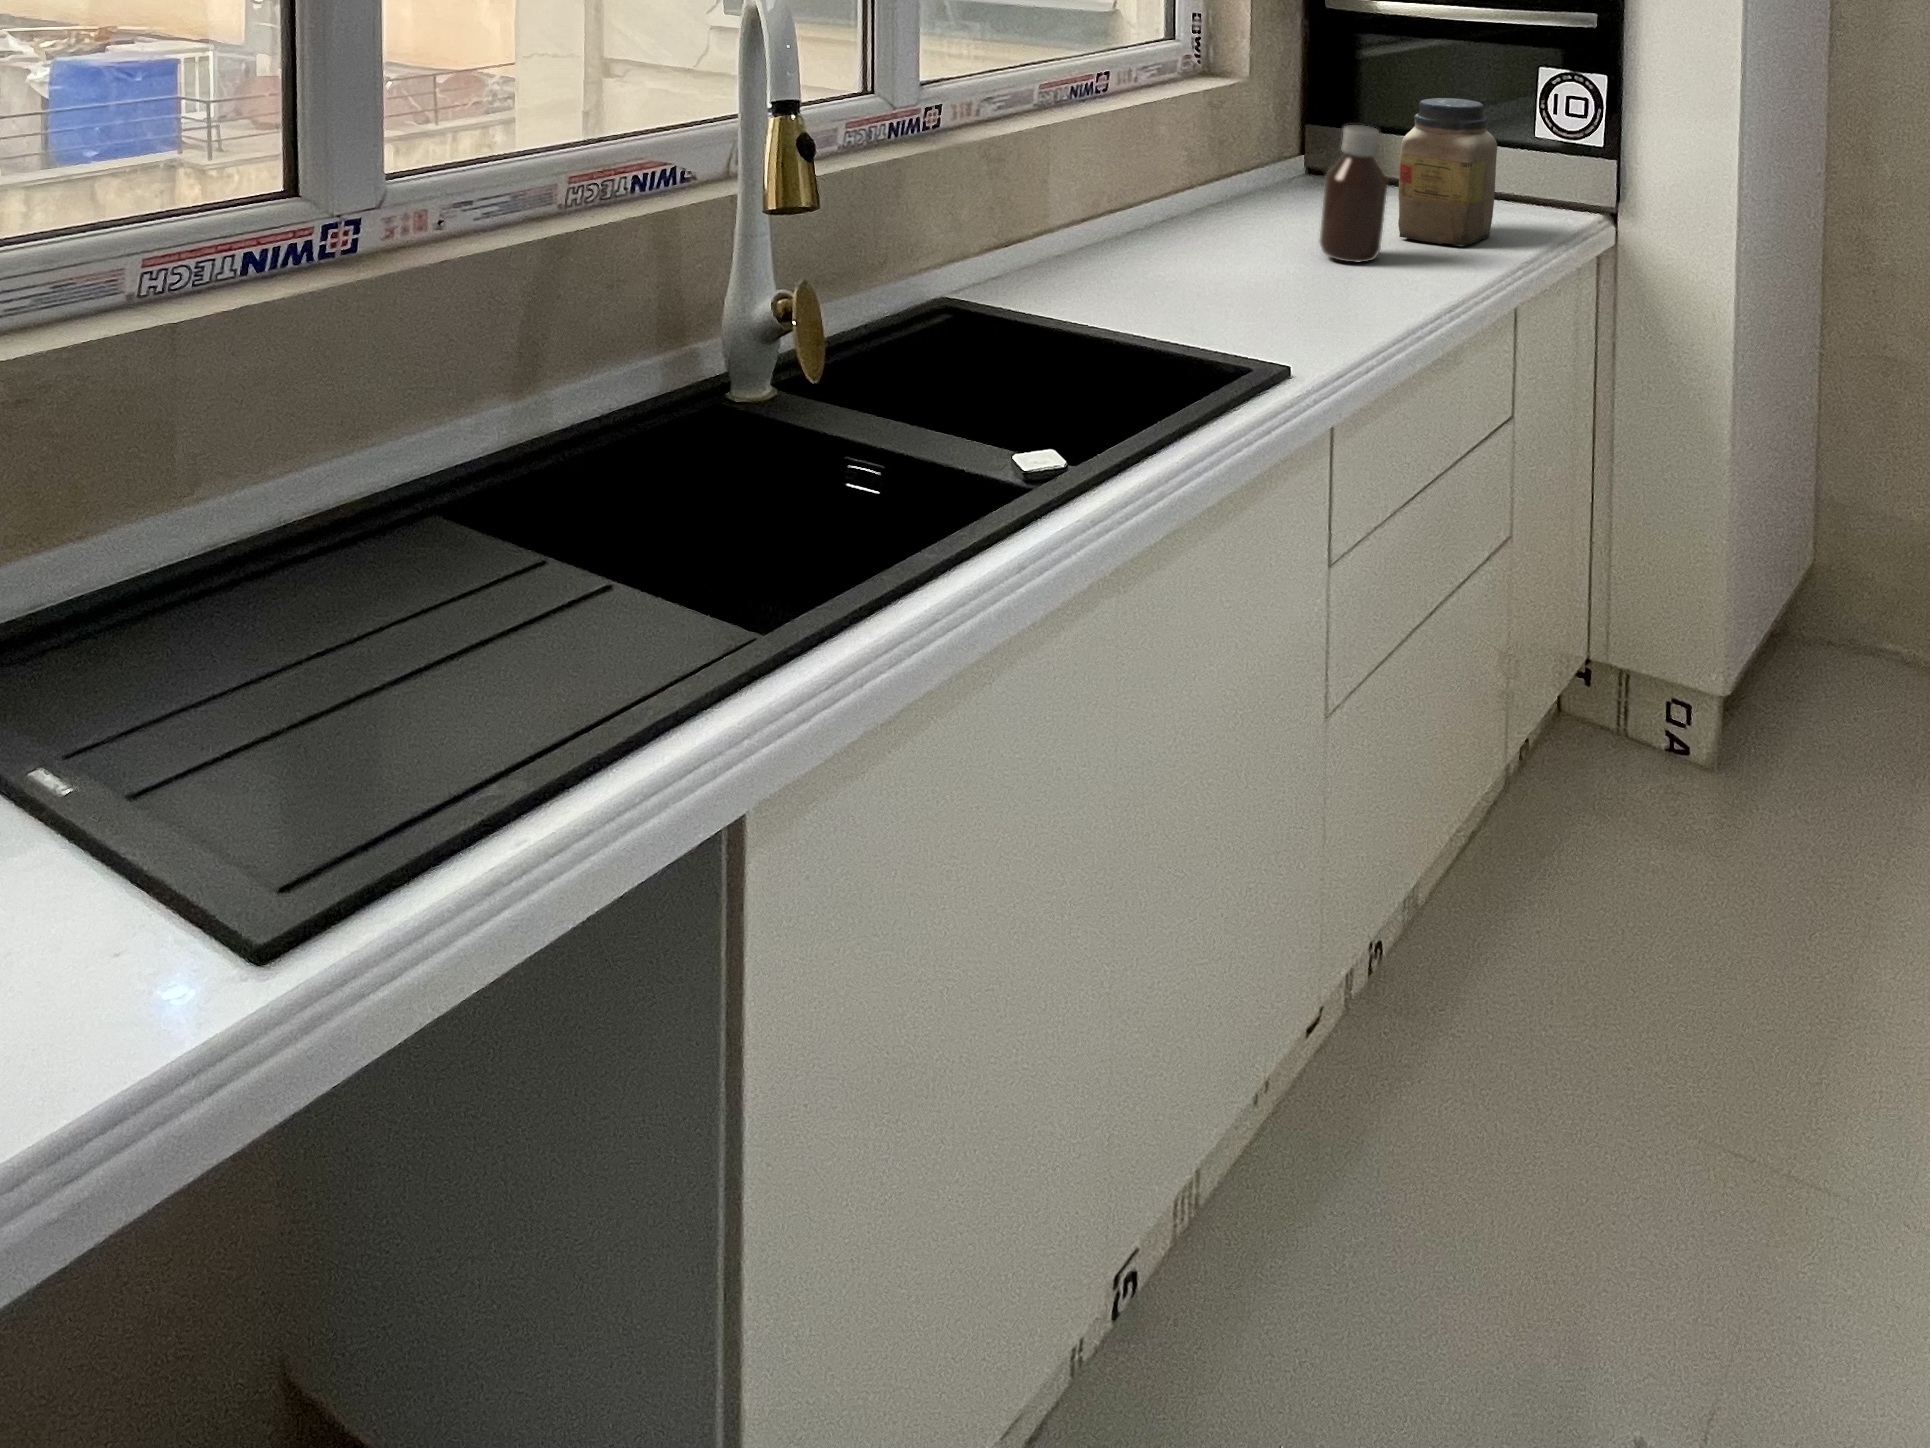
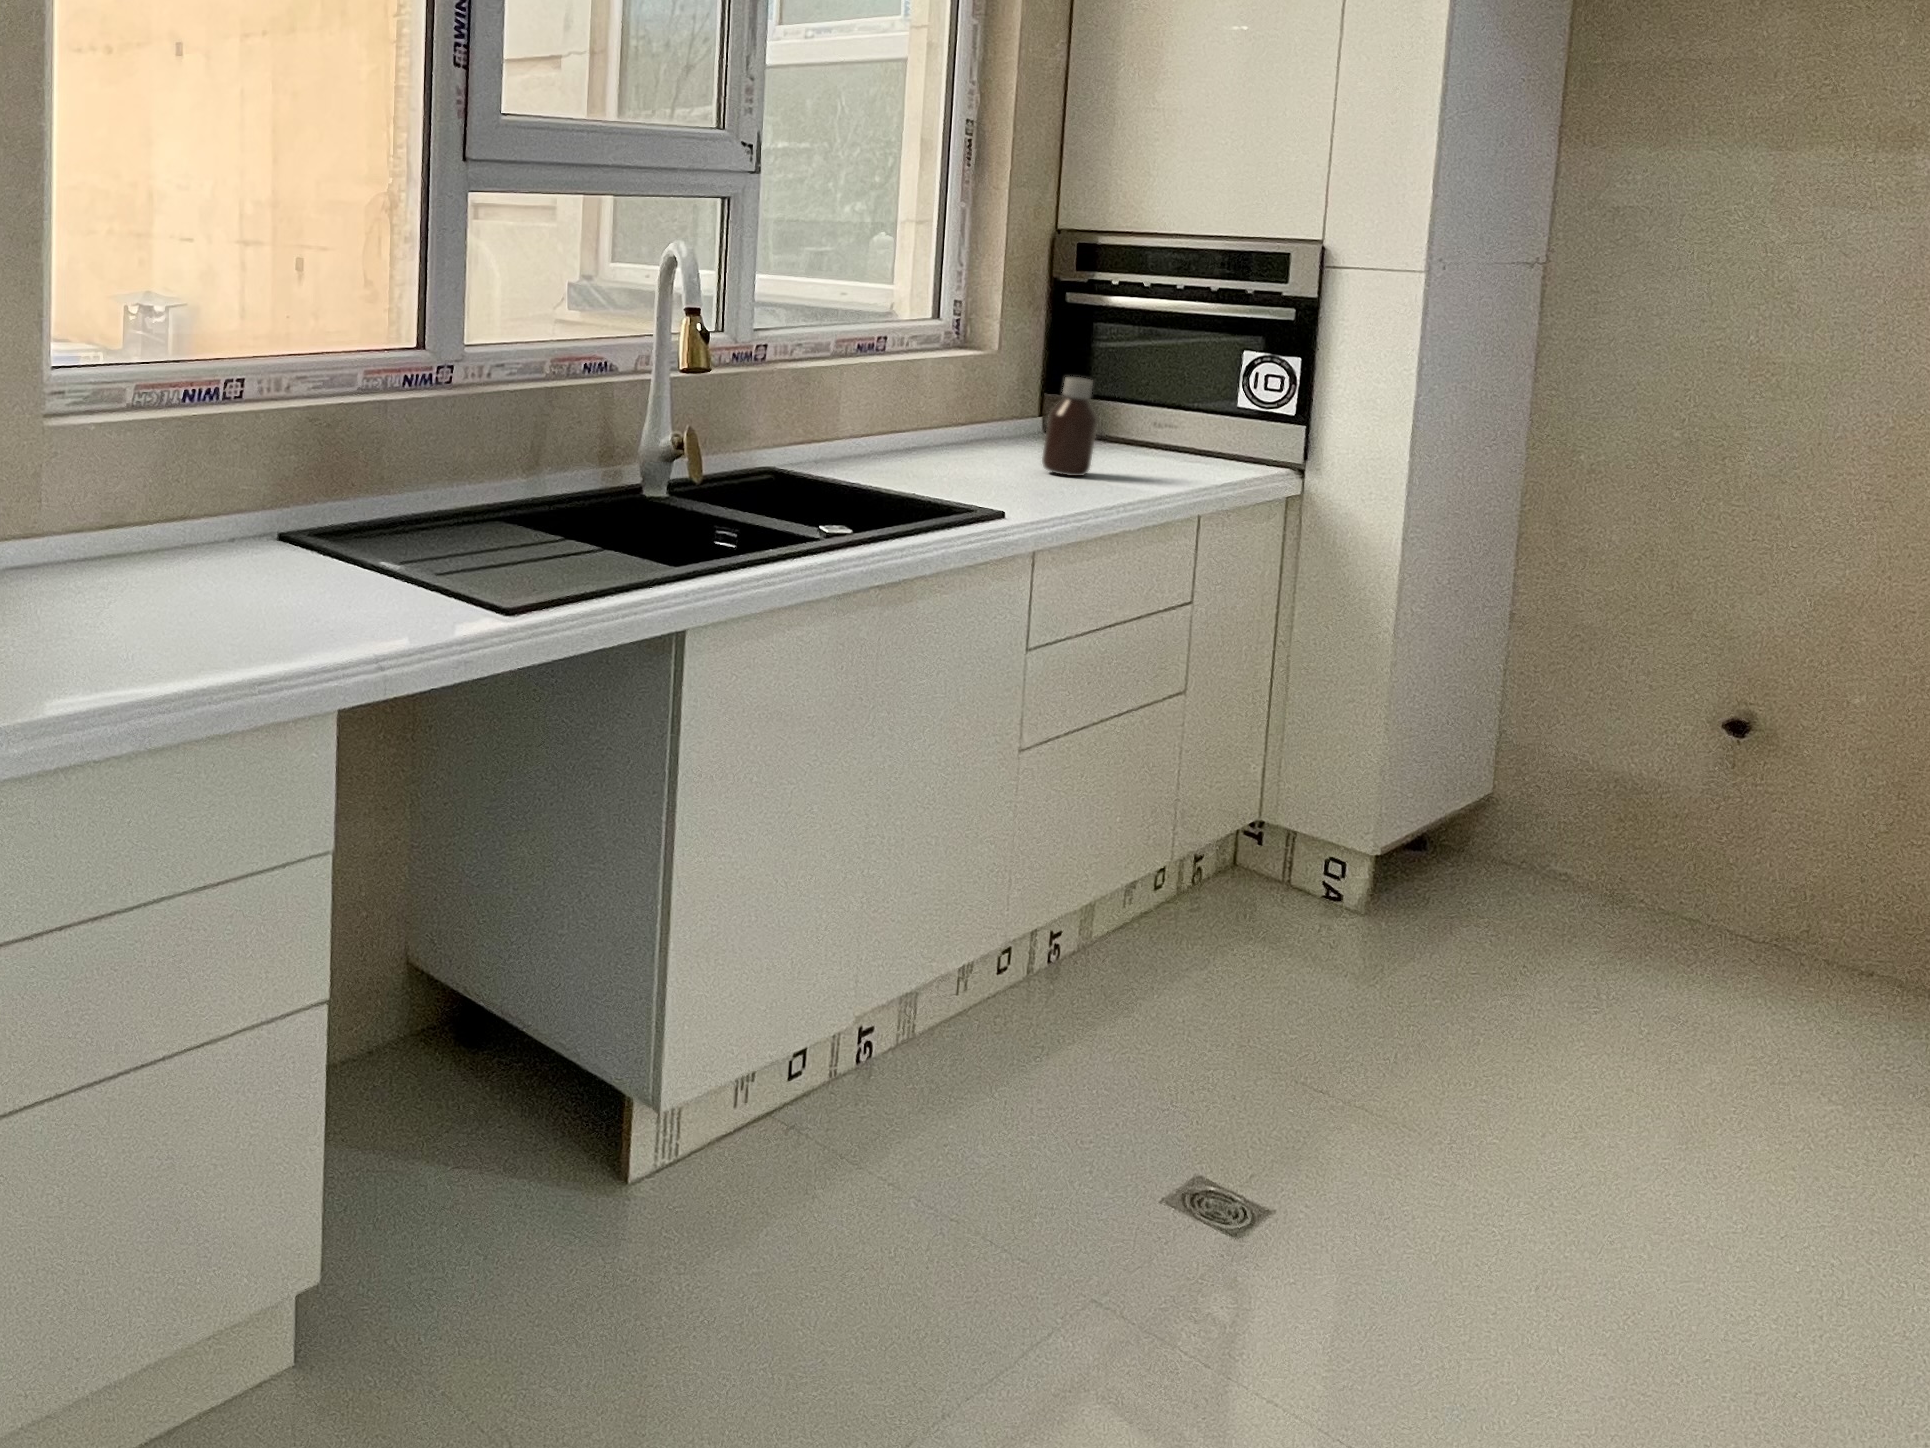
jar: present [1398,98,1497,246] -> none [1108,365,1195,474]

